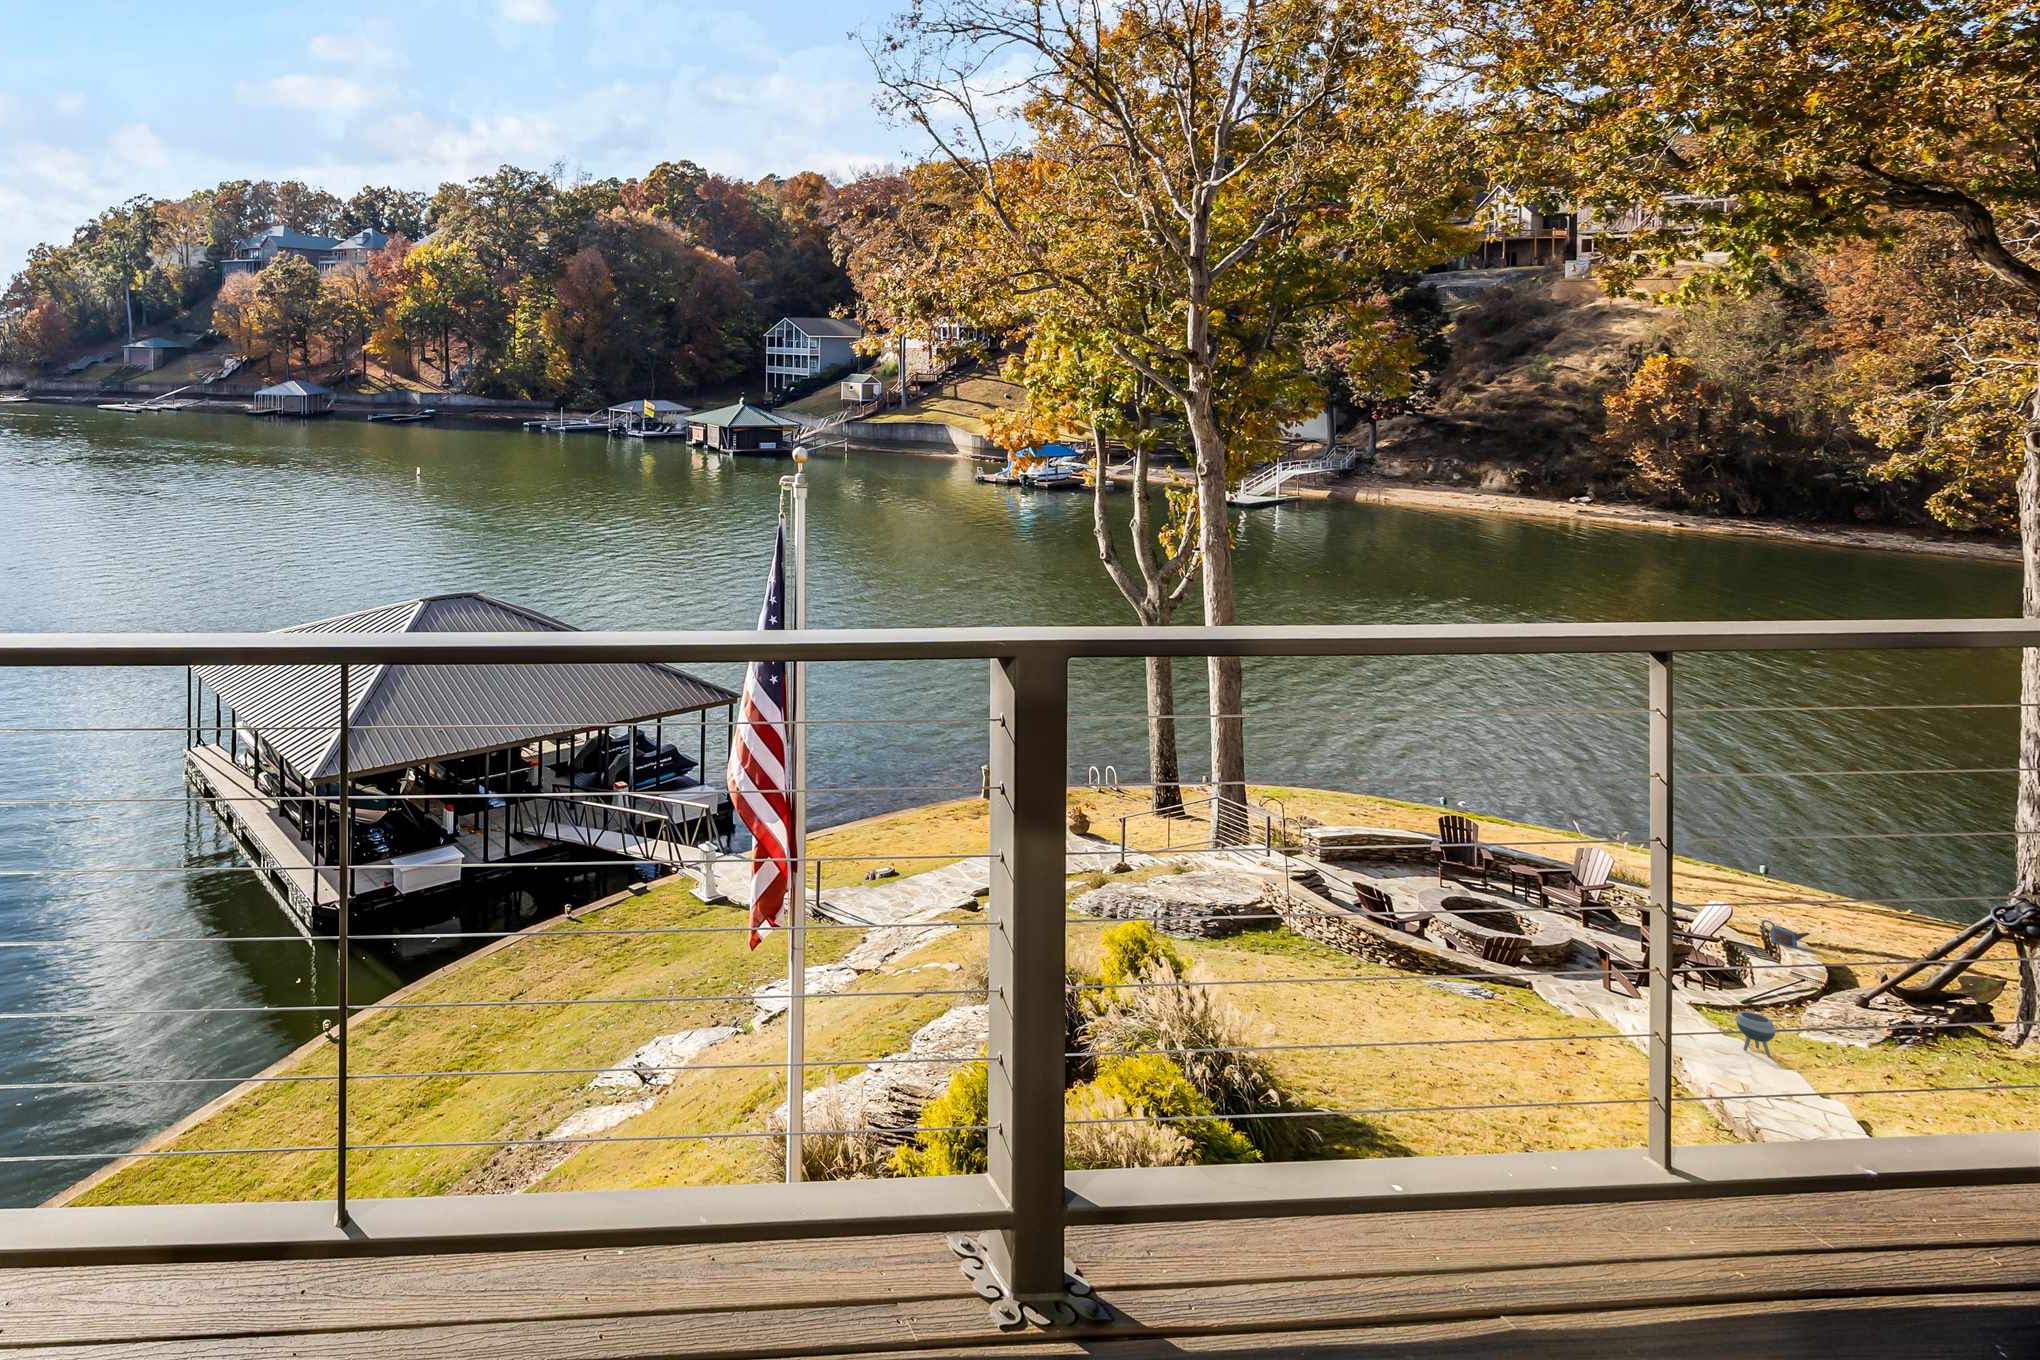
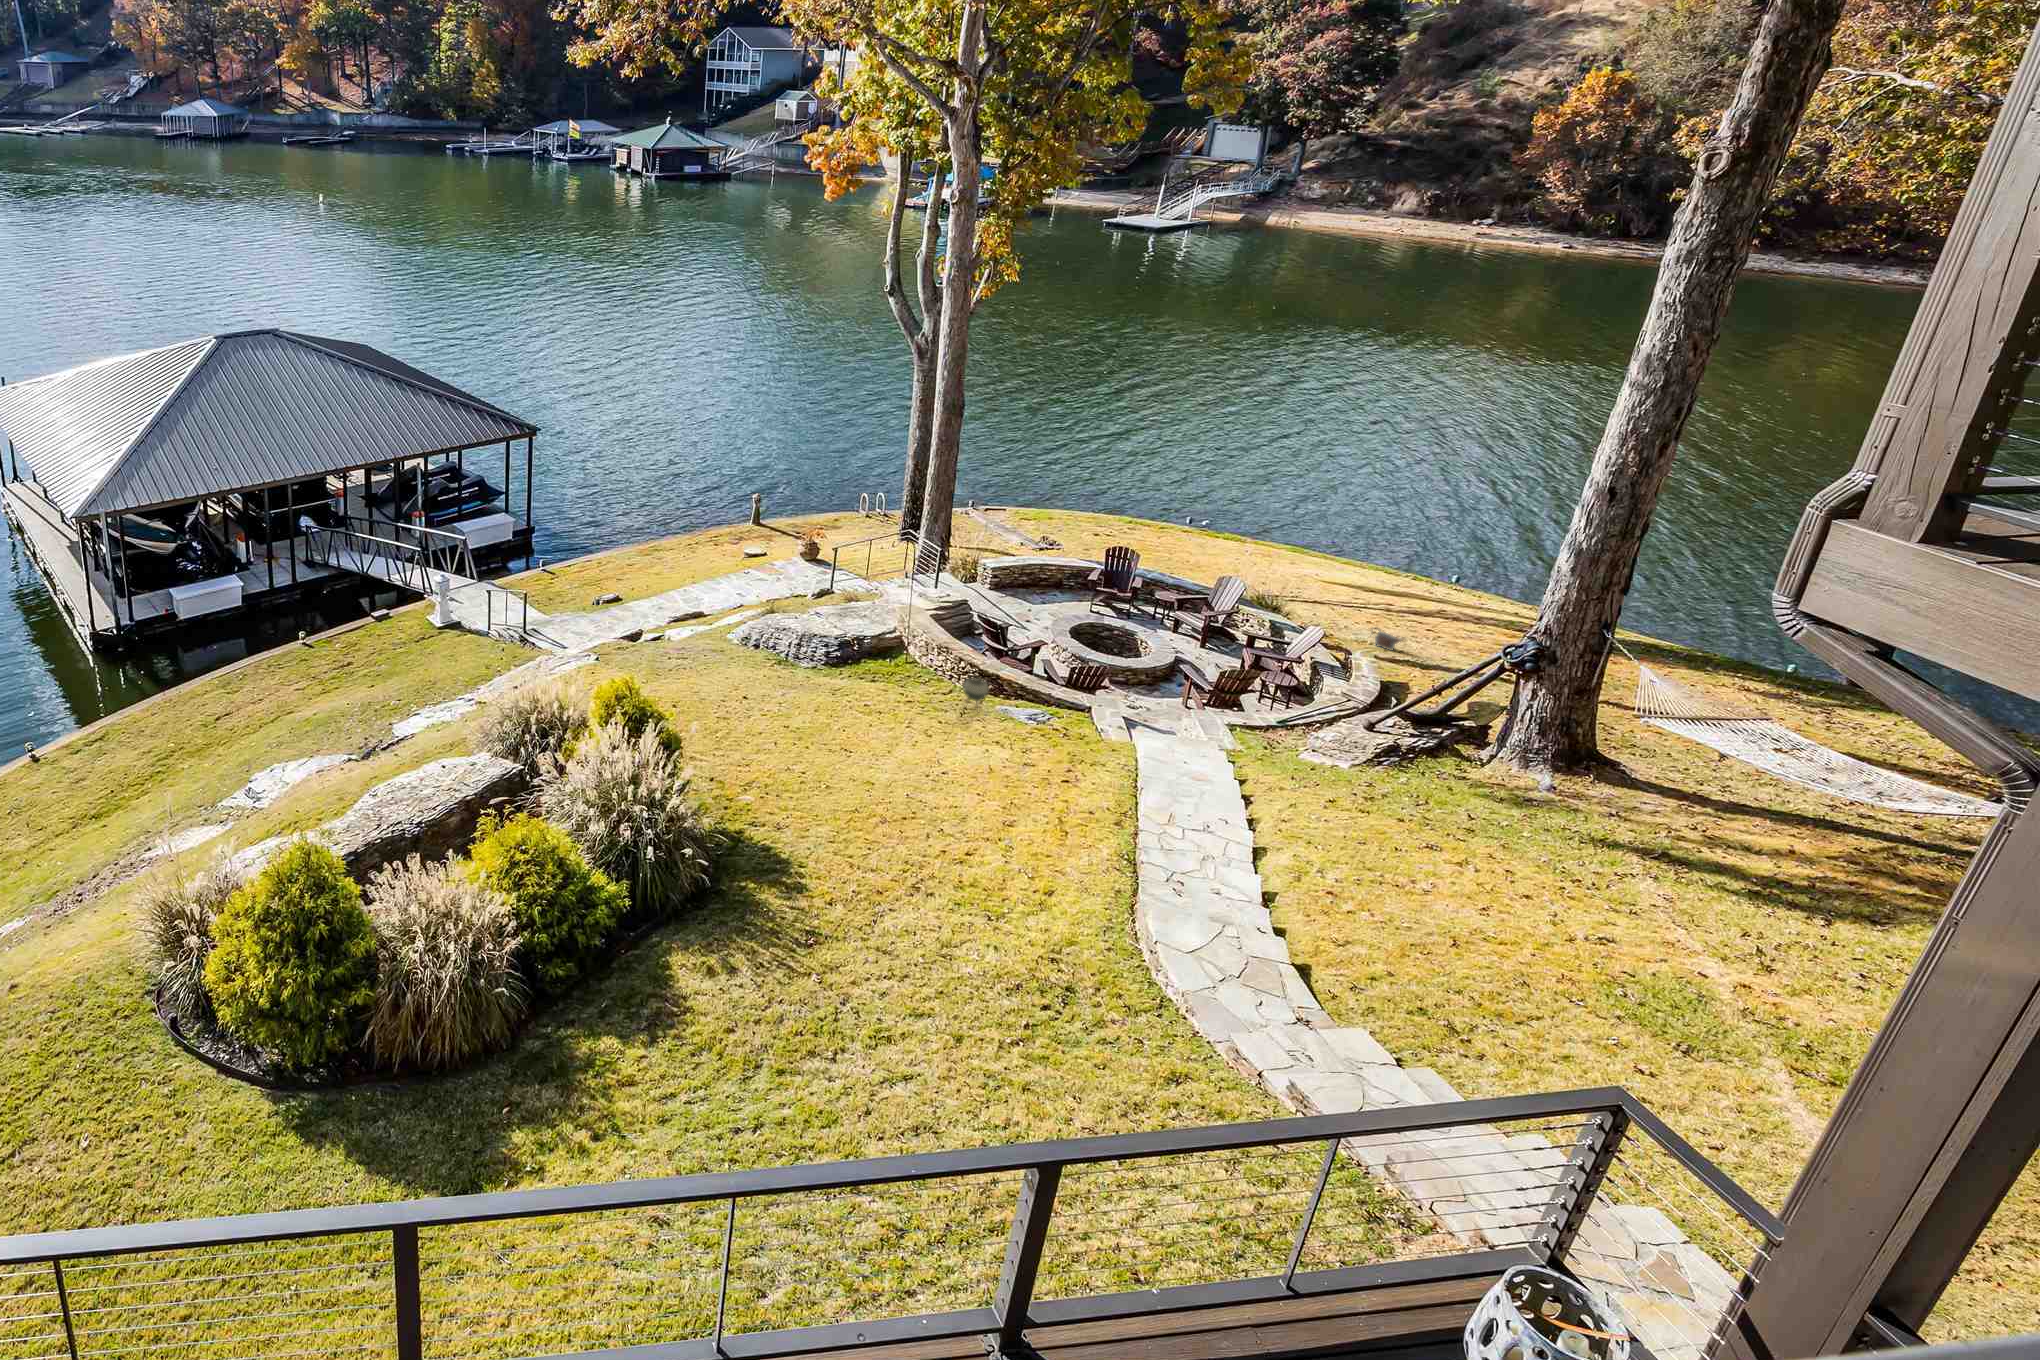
planter: present [1736,1012,1775,1058] -> present [964,678,988,711]

